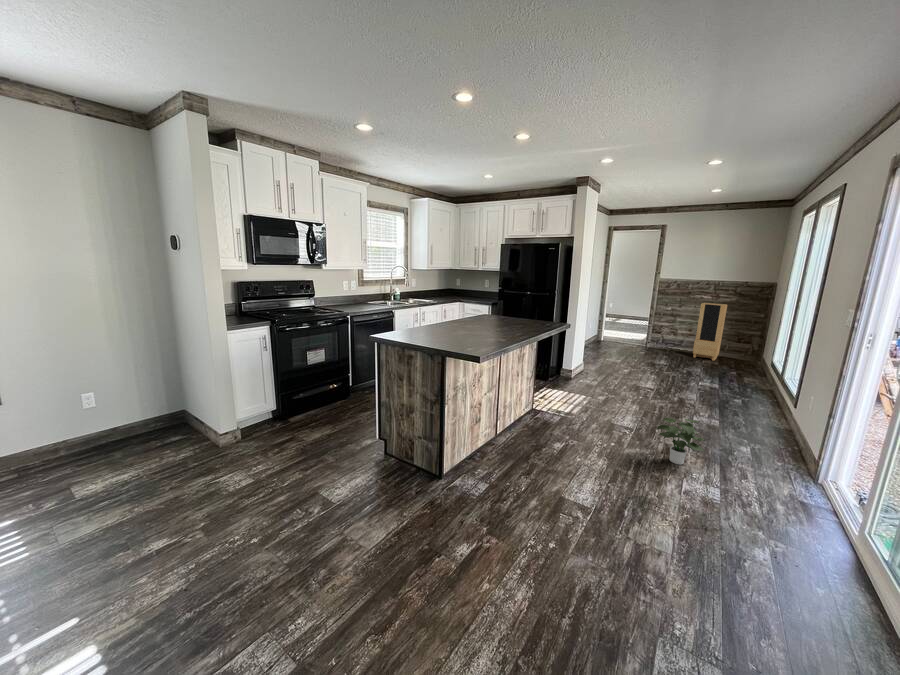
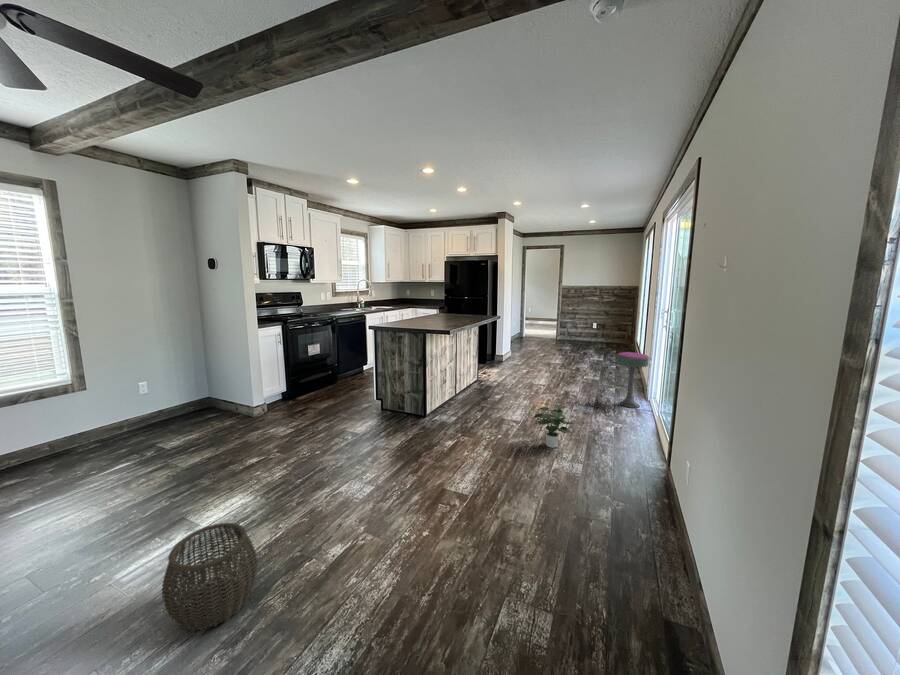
storage cabinet: present [693,303,727,360] -> none [583,307,607,357]
bar stool: none [750,361,798,426] -> present [617,352,649,408]
woven basket: none [318,510,397,612] -> present [162,523,258,631]

